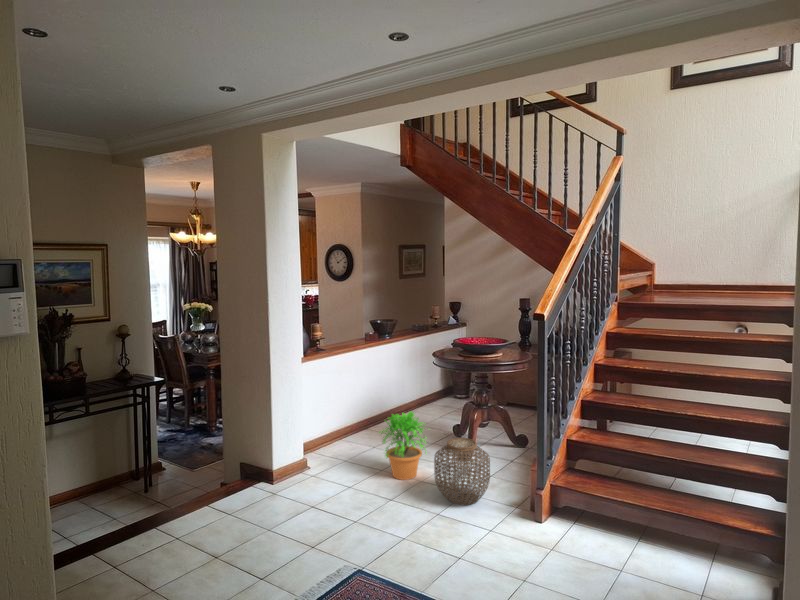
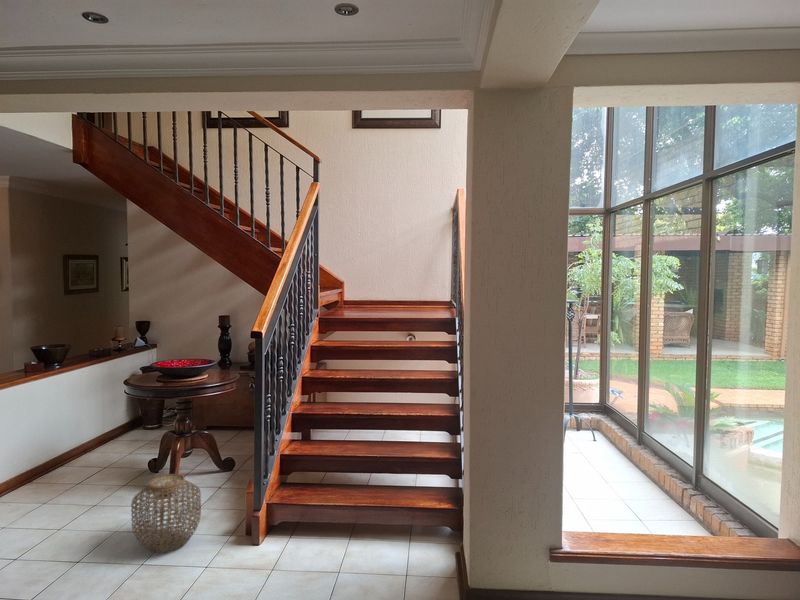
potted plant: present [379,411,426,480] -> none [46,452,126,541]

